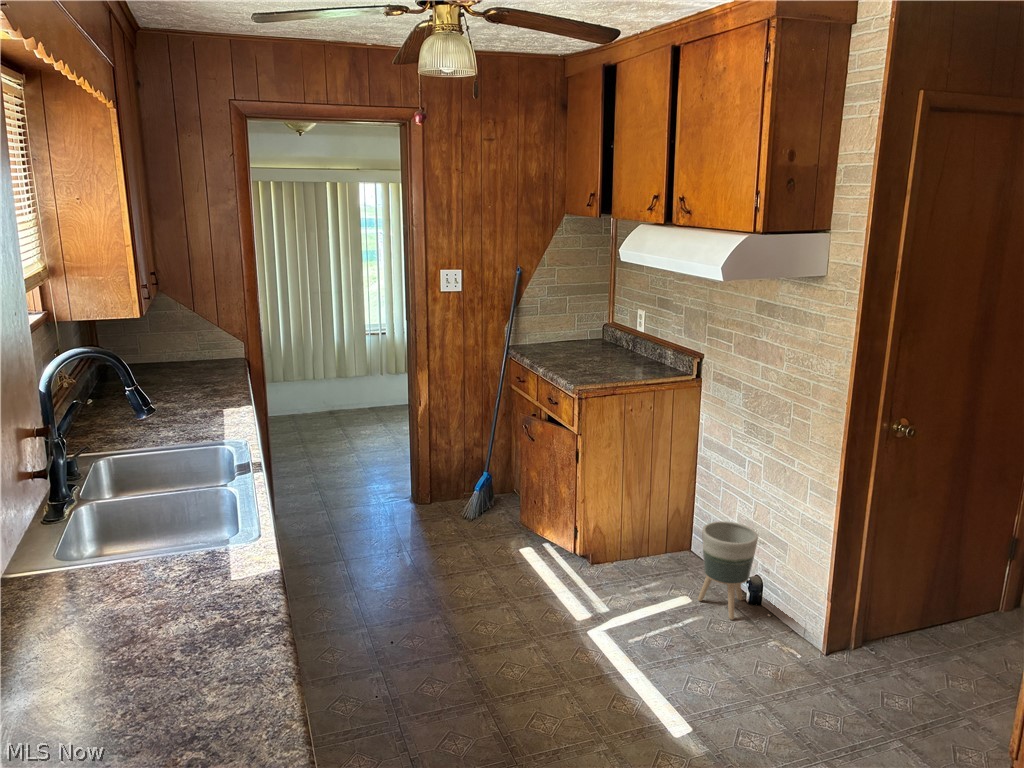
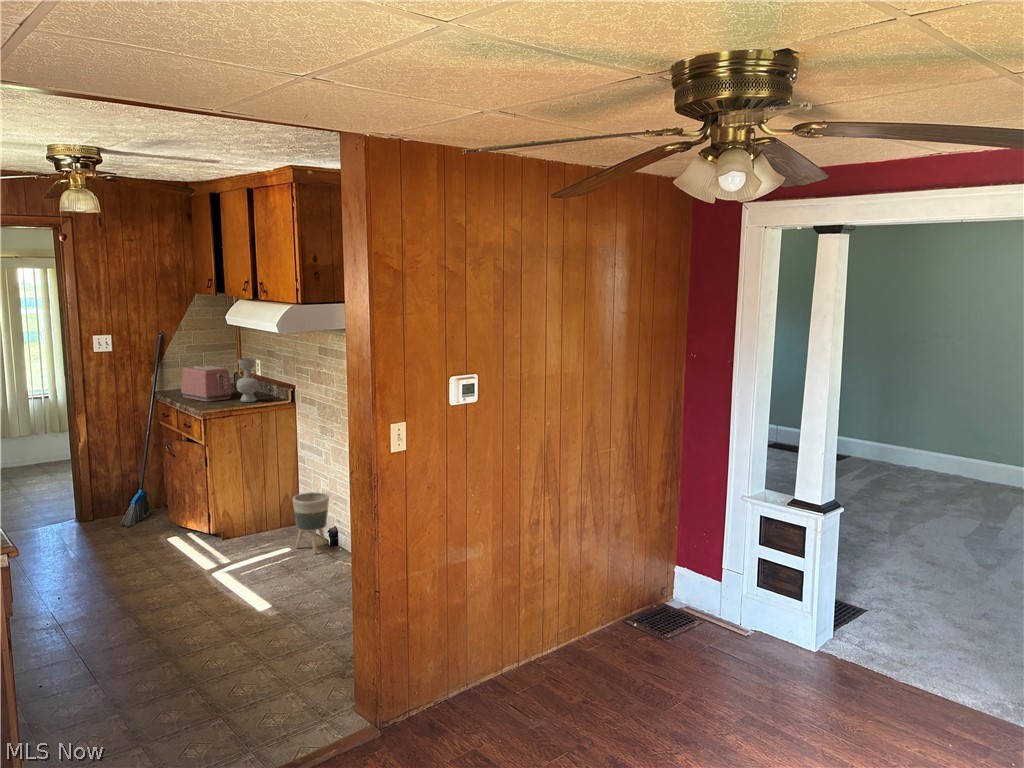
decorative vase: none [621,310,652,374] -> present [236,358,259,402]
toaster: none [543,315,611,368] -> present [181,365,232,402]

